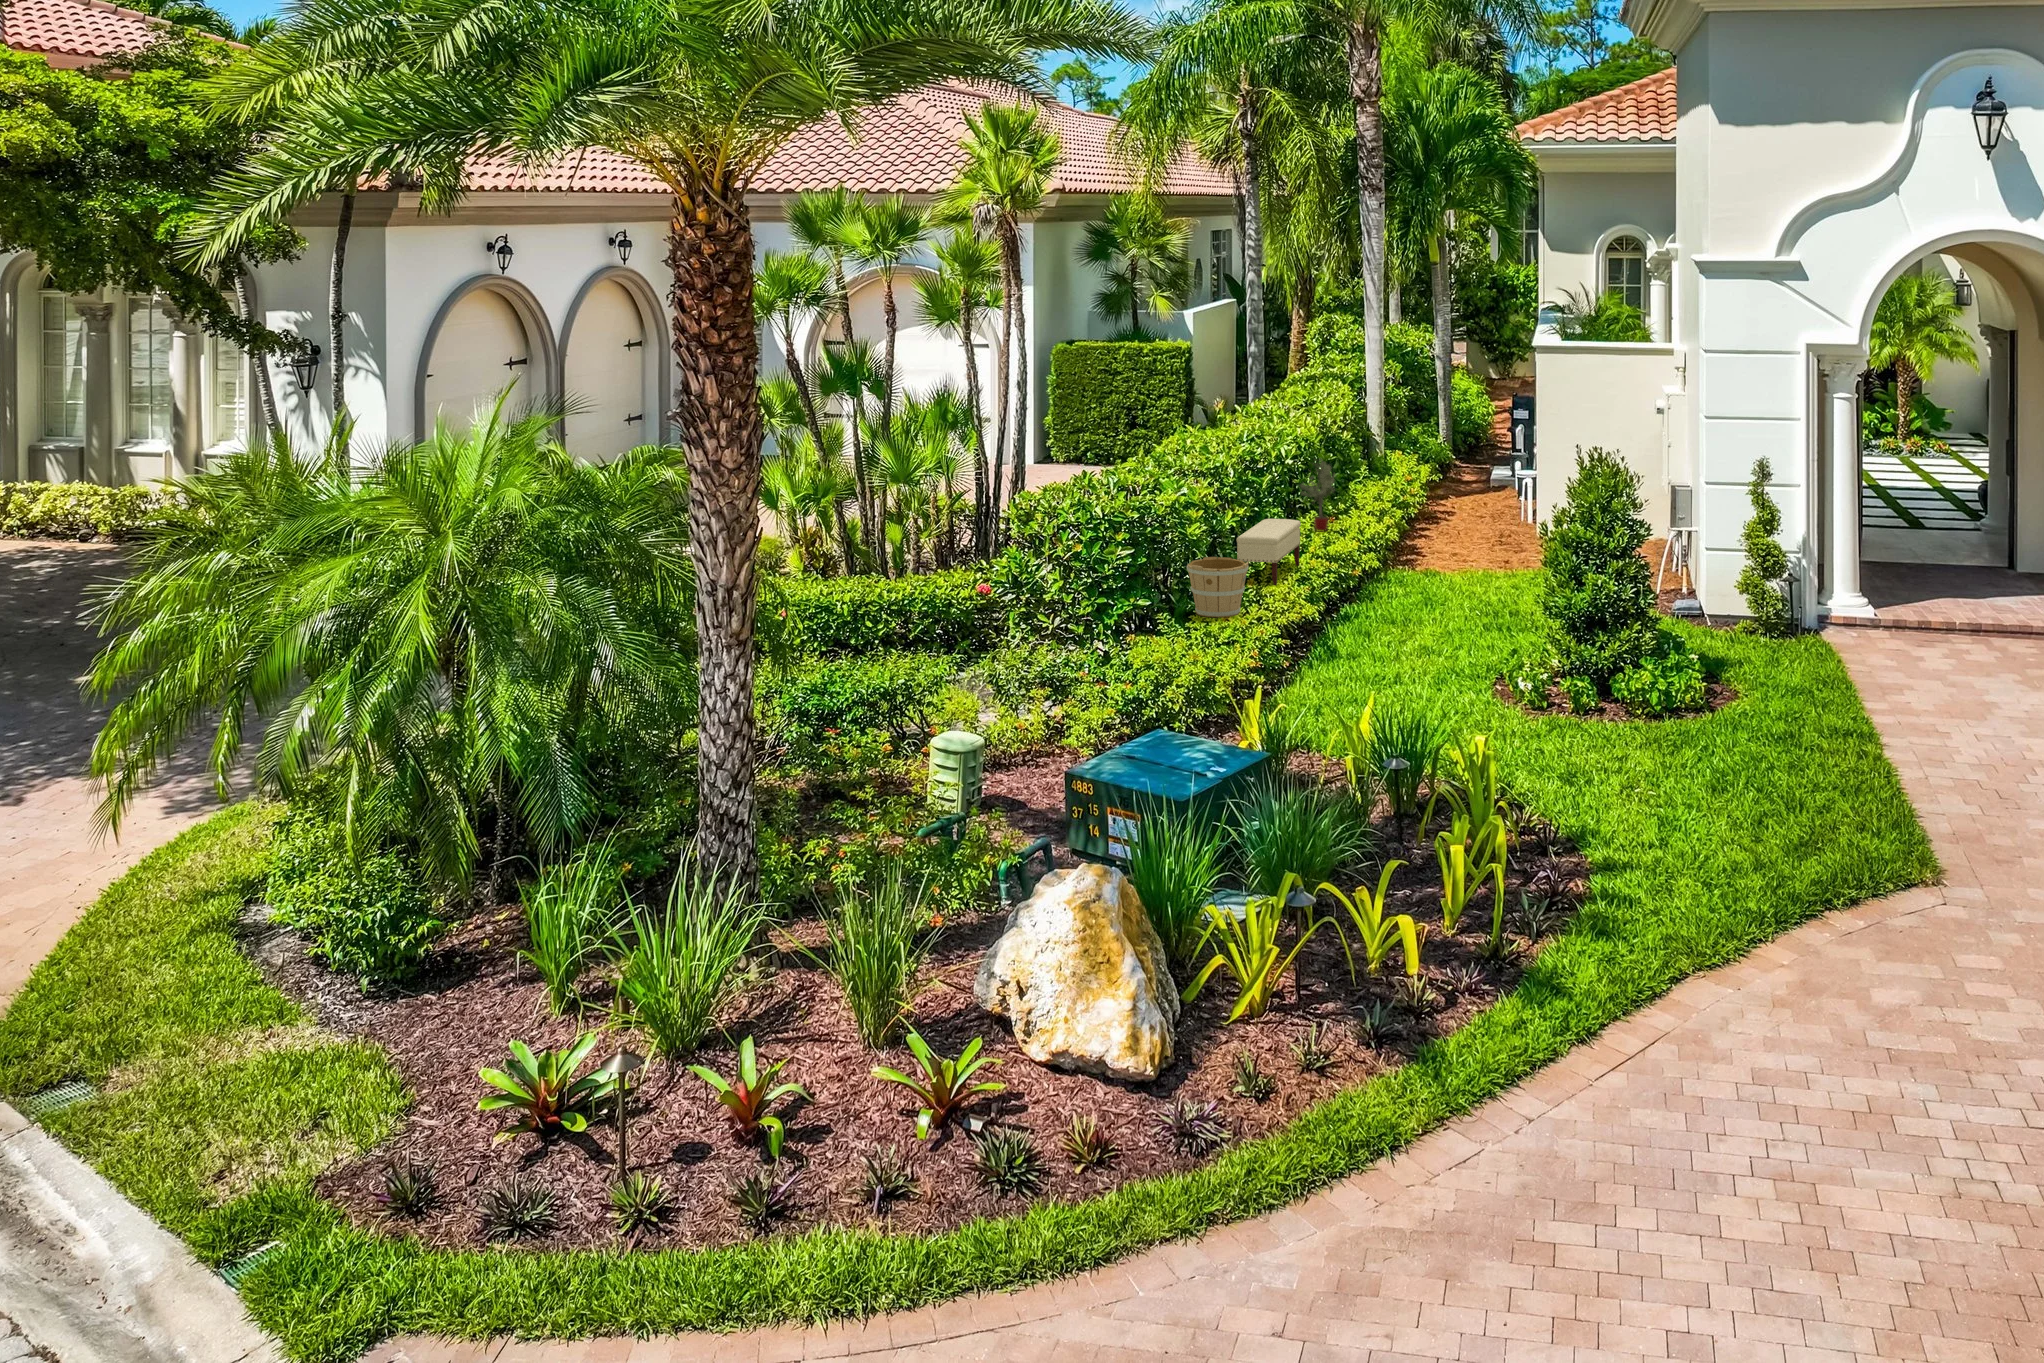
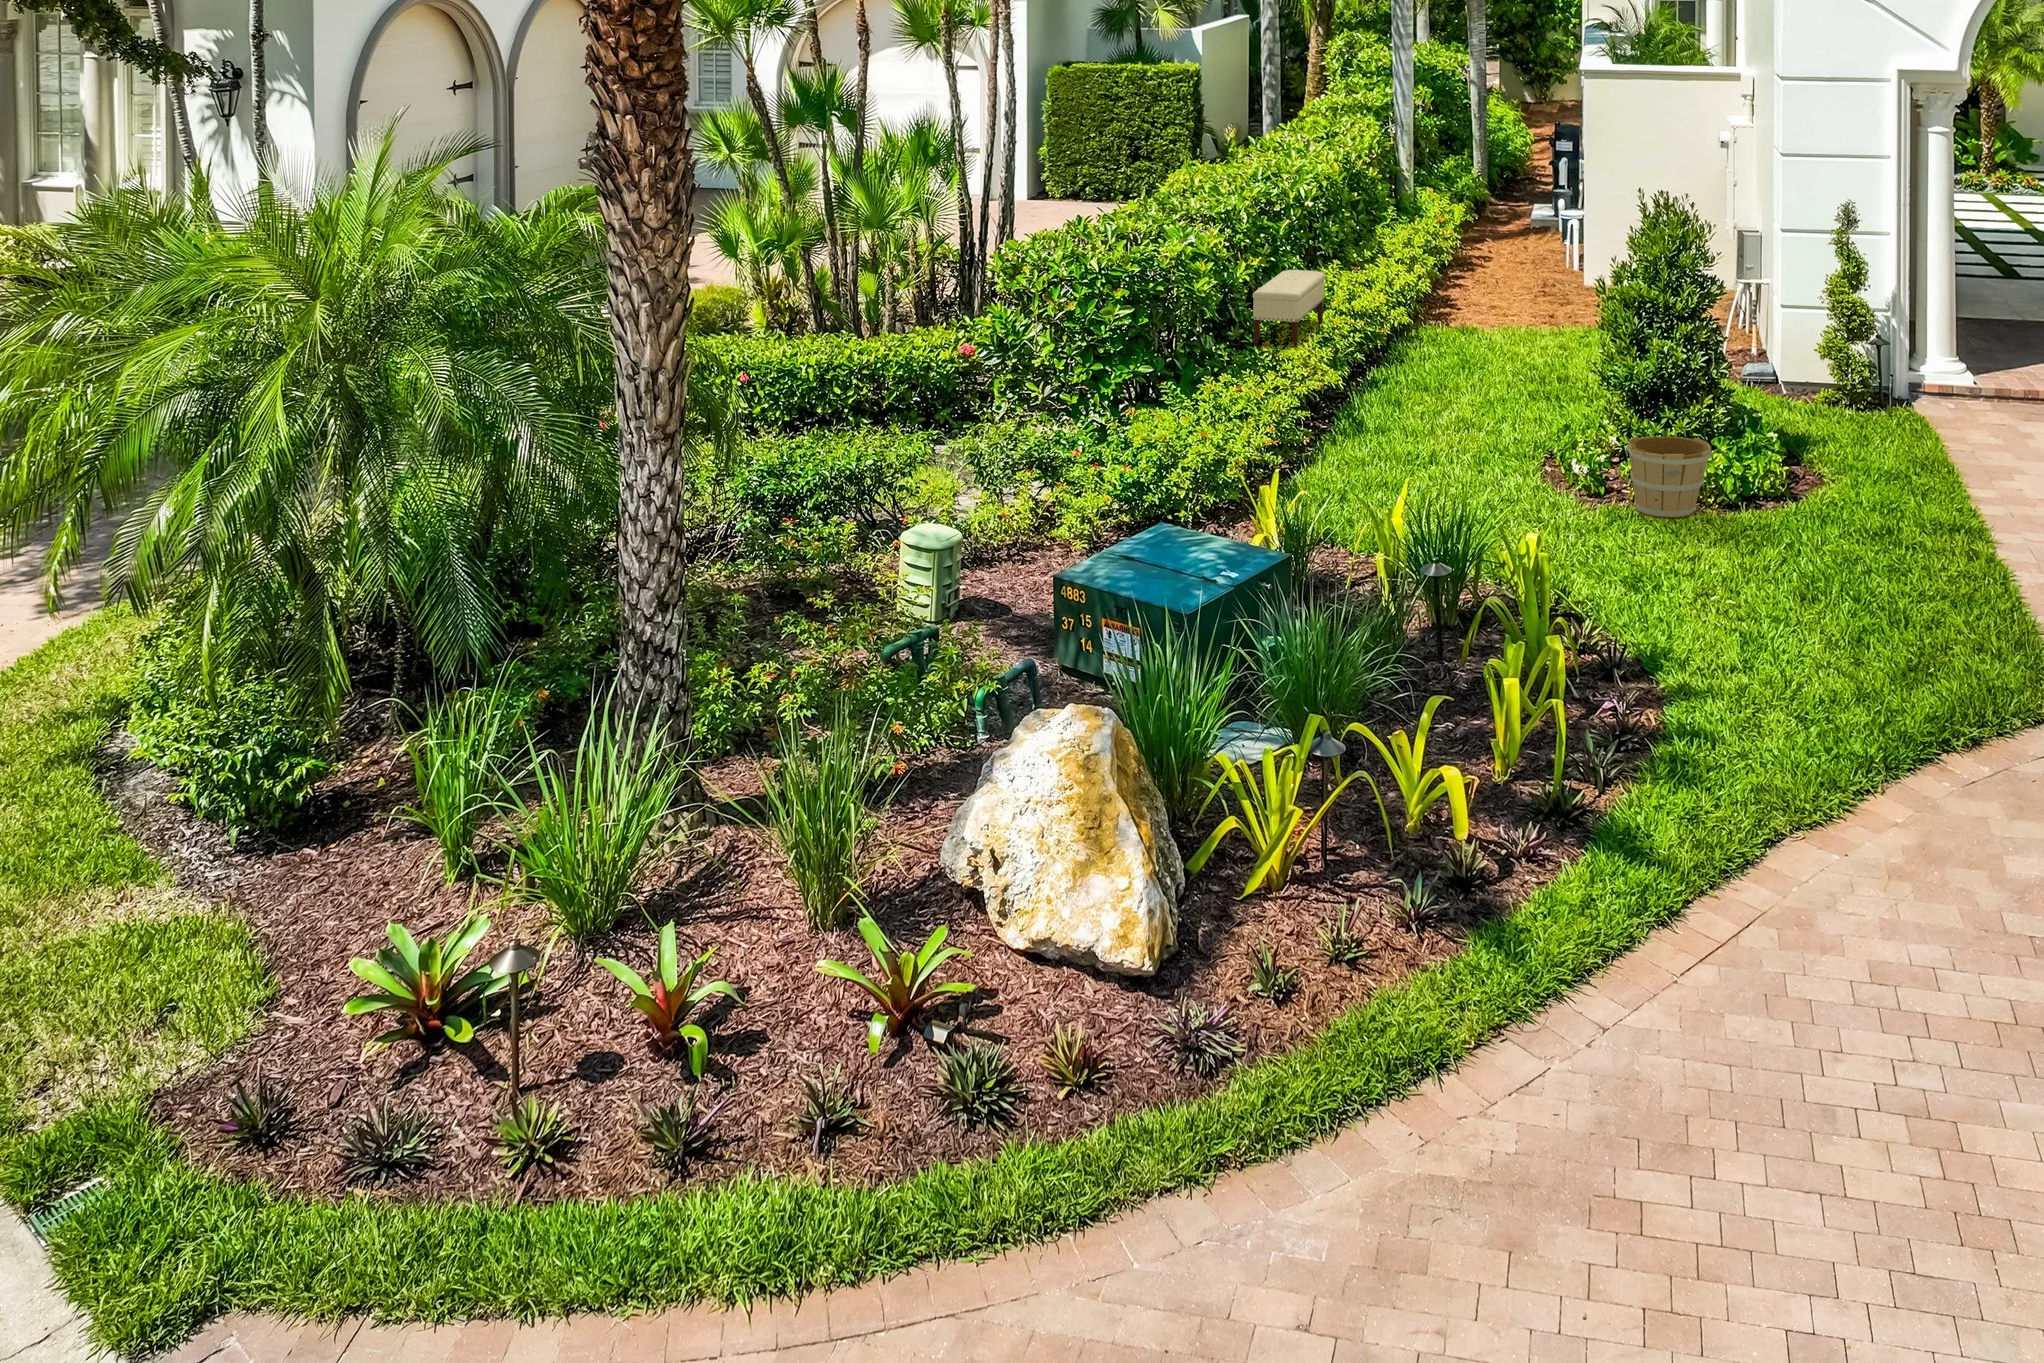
potted tree: present [1301,459,1335,532] -> none [1323,198,1366,283]
wooden bucket: present [1187,557,1249,617] -> present [1627,436,1712,518]

